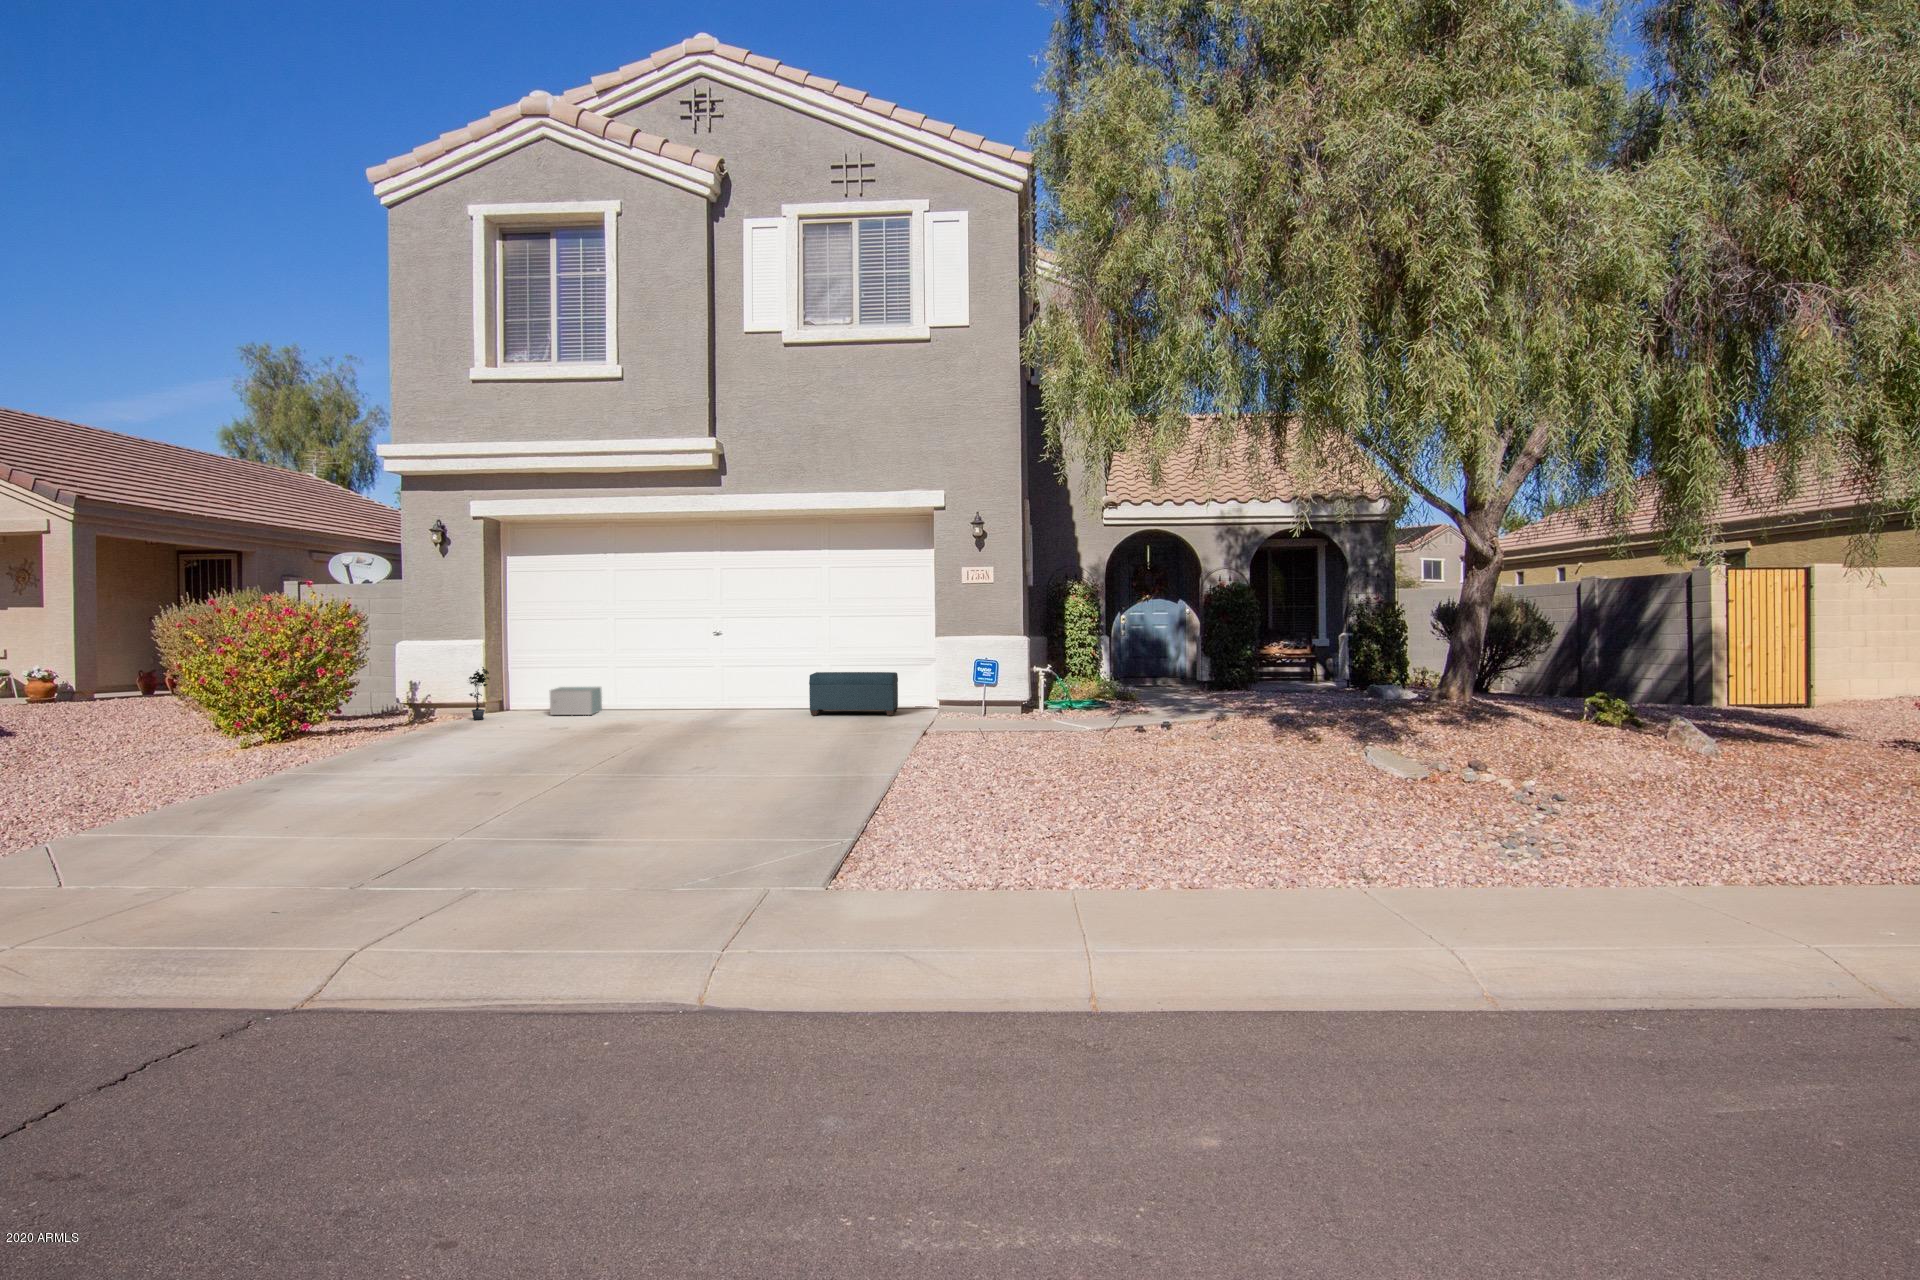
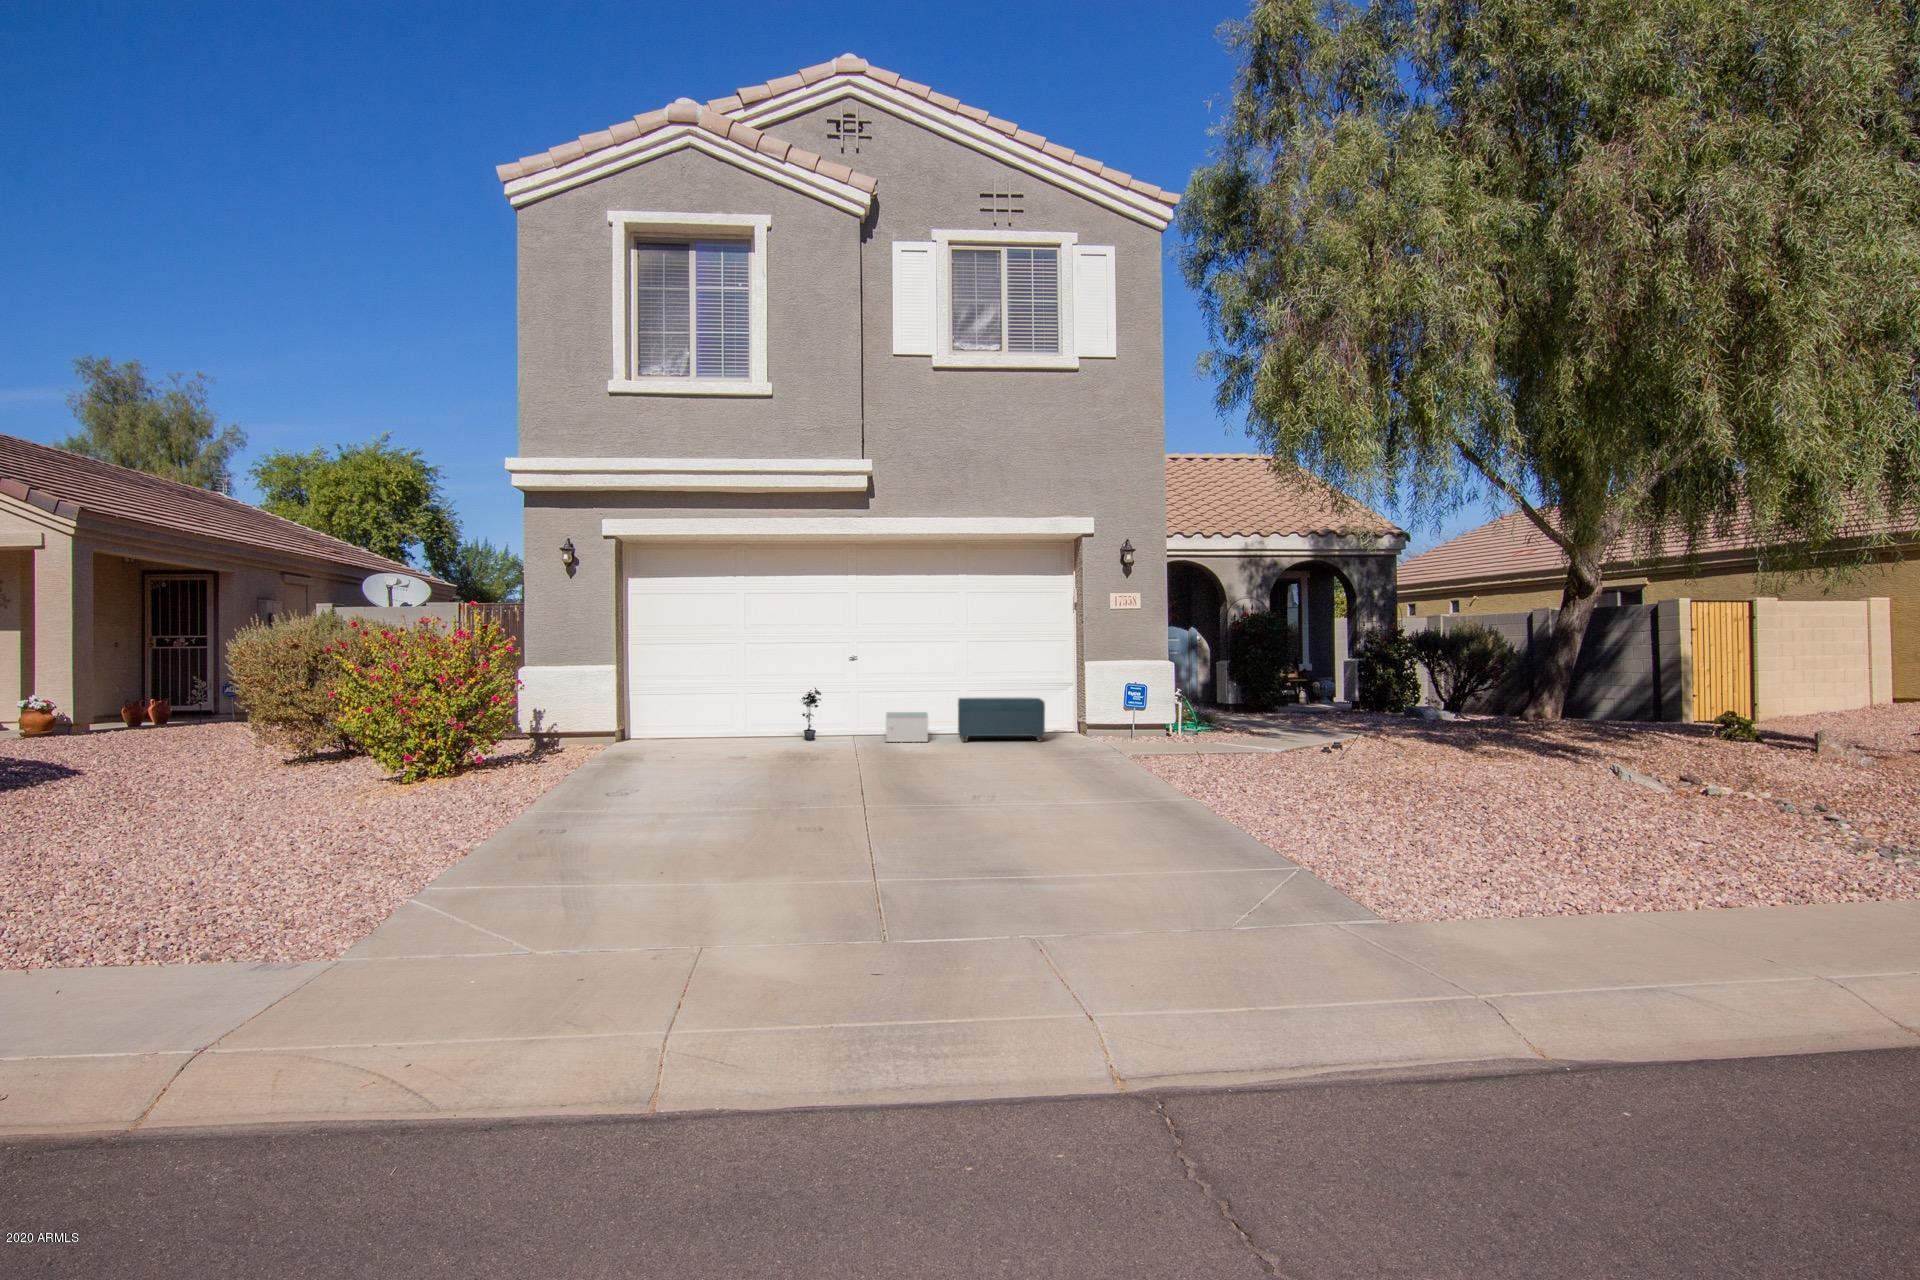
potted plant: present [469,667,489,720] -> present [802,688,821,740]
storage box: present [550,687,602,715] -> present [886,712,928,742]

